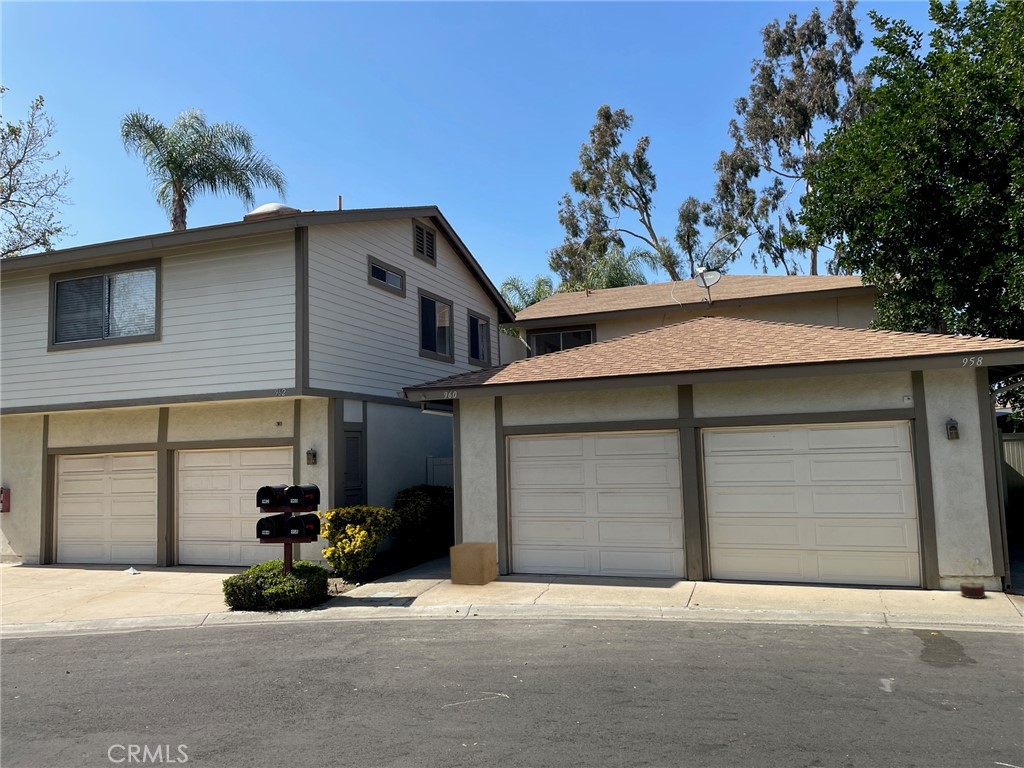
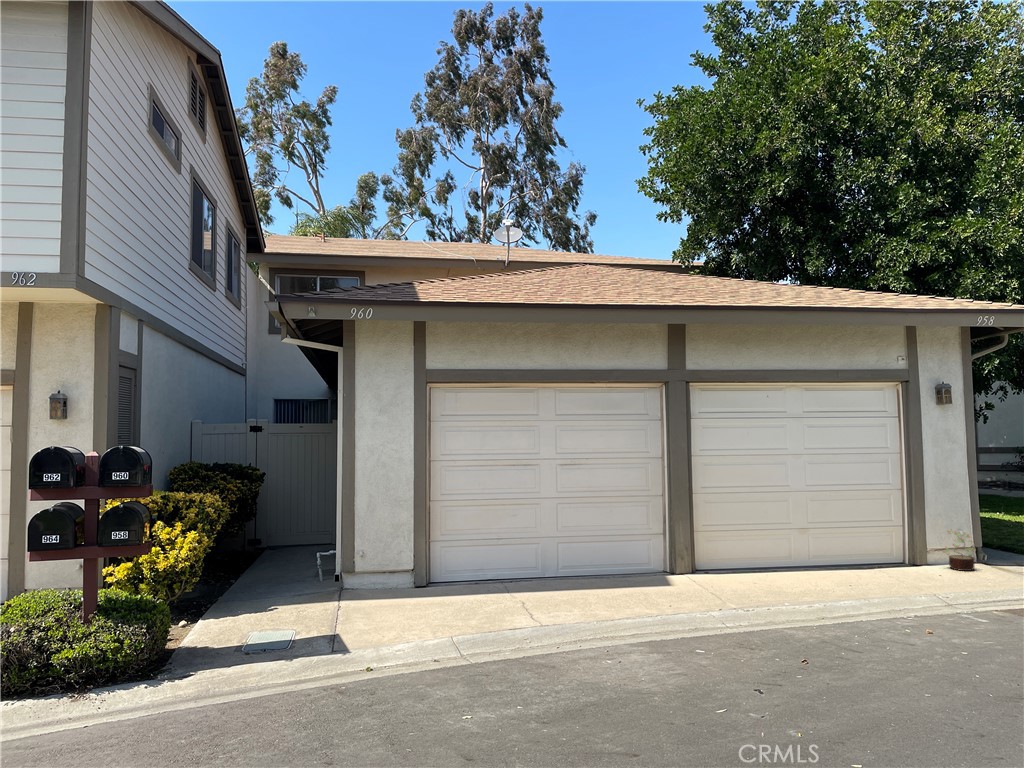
cardboard box: present [450,542,498,585] -> none [356,541,413,609]

